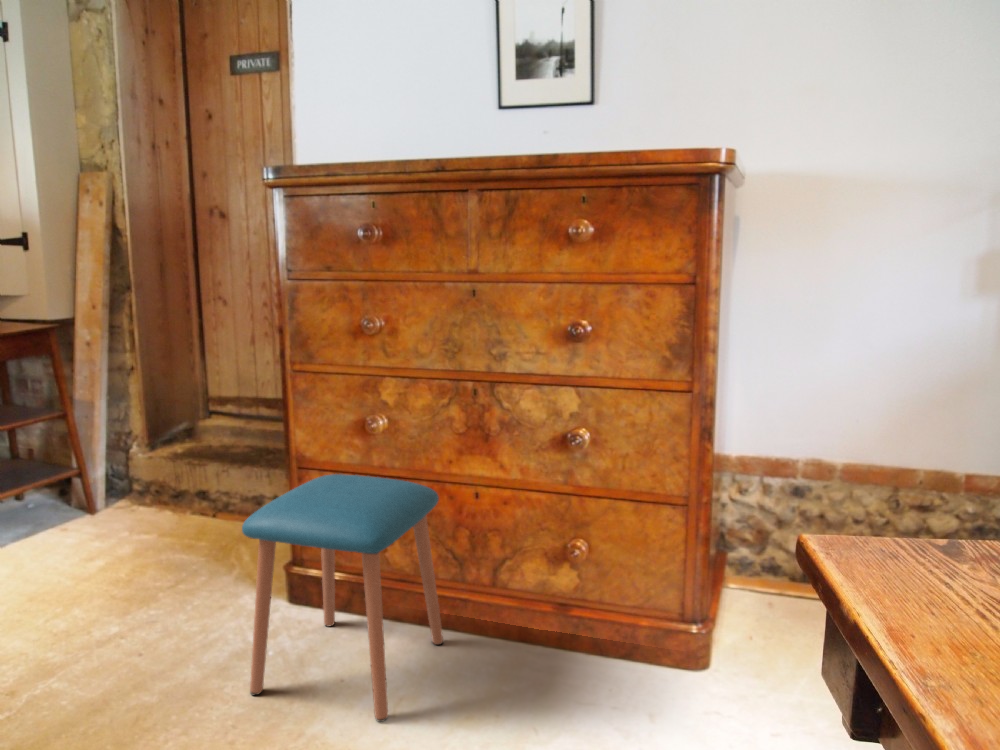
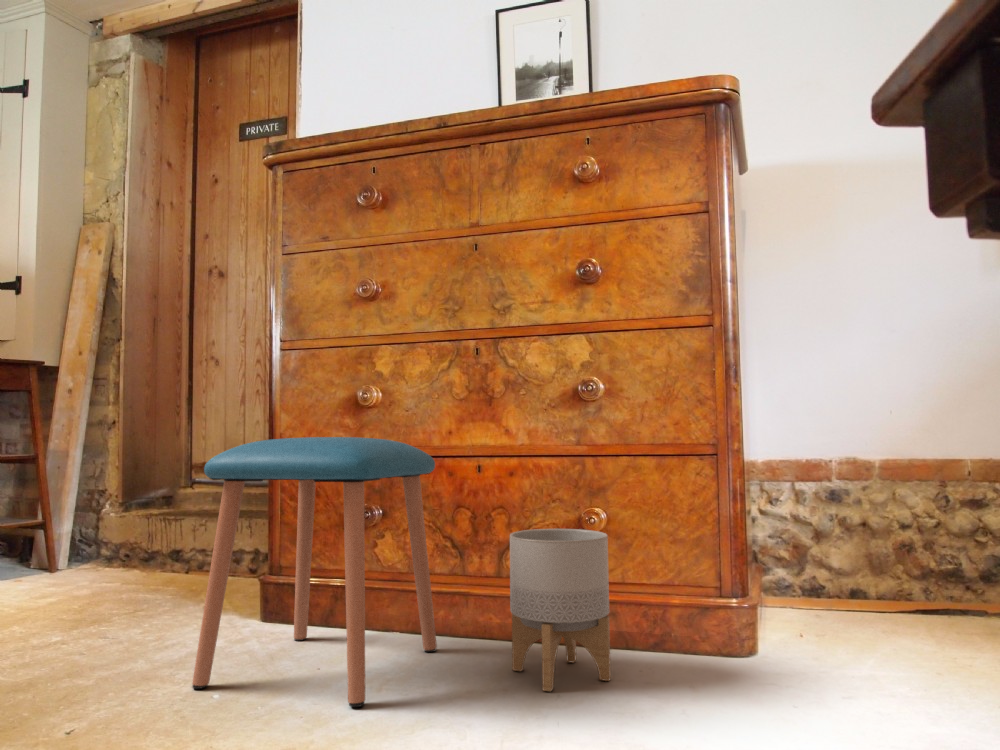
planter: none [503,558,585,703] -> present [510,529,611,691]

